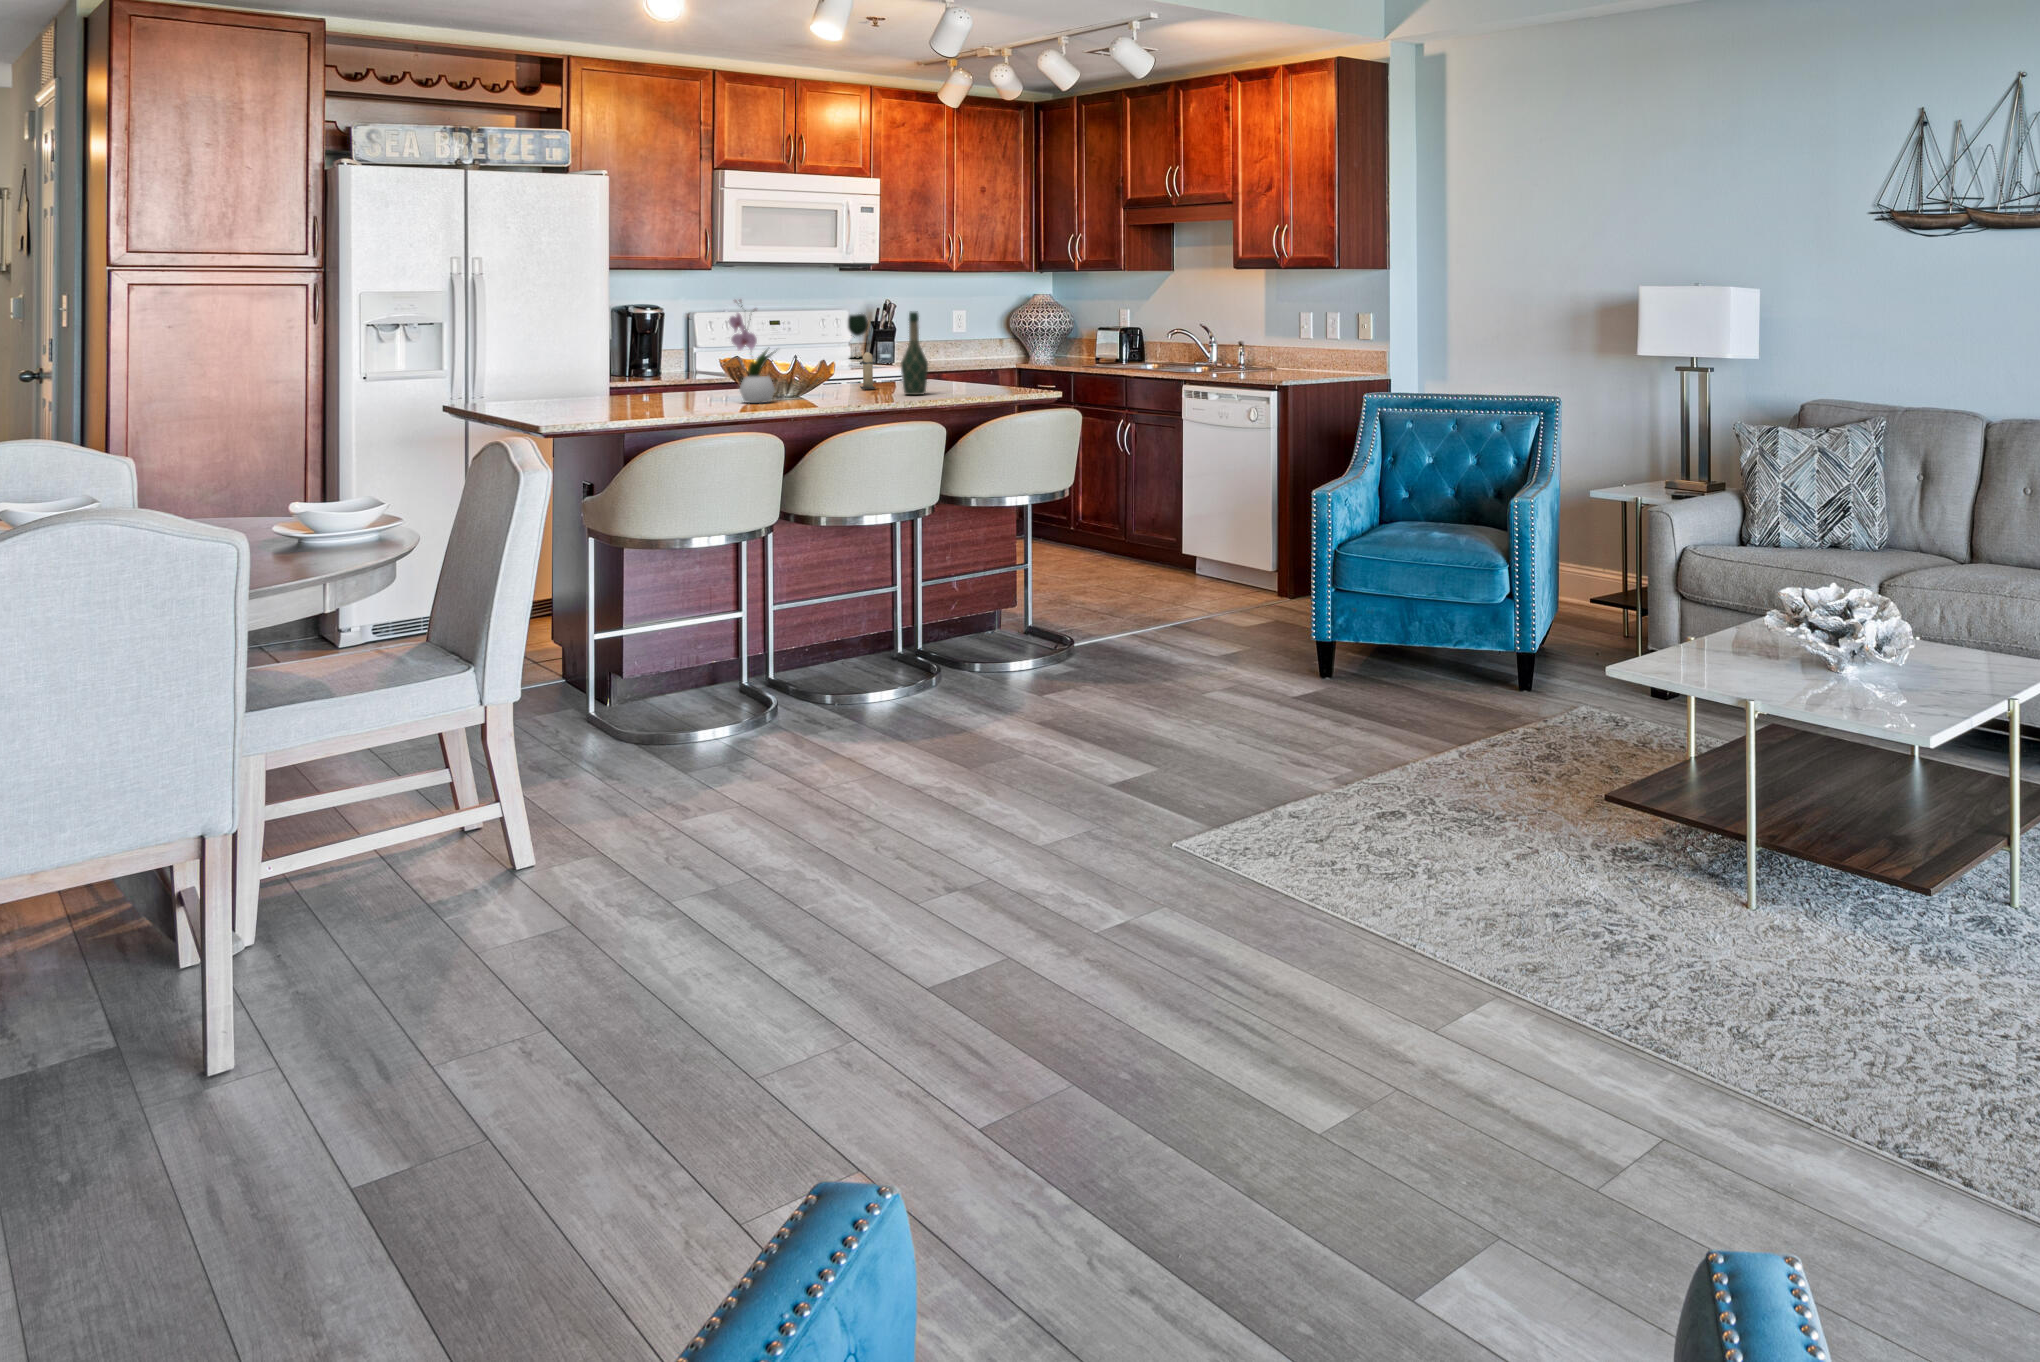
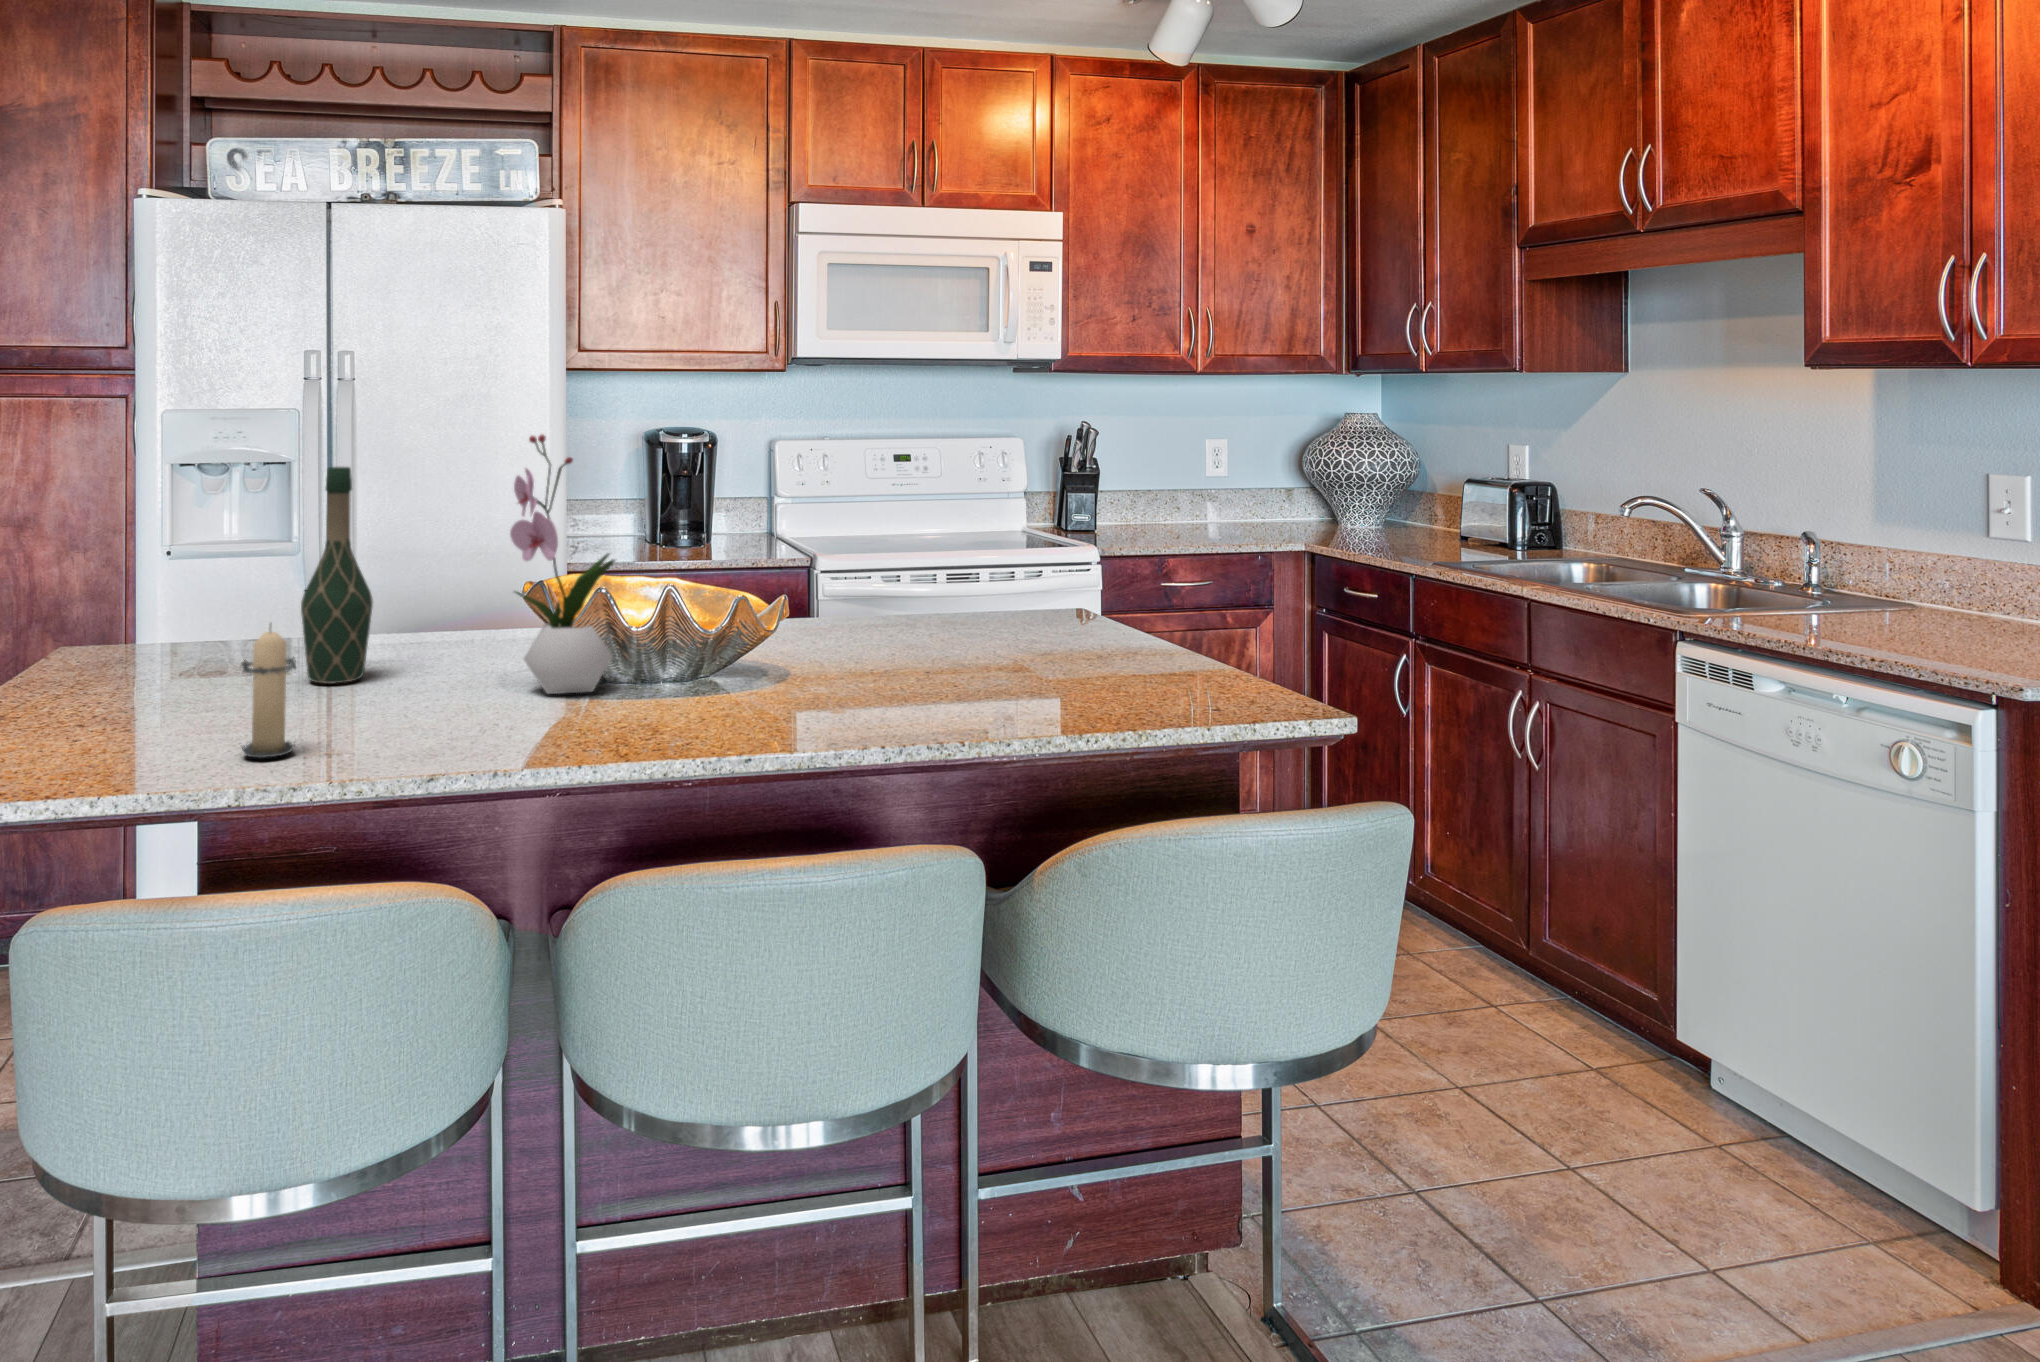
wine bottle: present [901,311,928,395] -> present [301,467,373,684]
wine glass: present [848,314,868,358] -> none [1014,443,1054,518]
candle: present [859,351,876,389] -> present [241,630,298,758]

